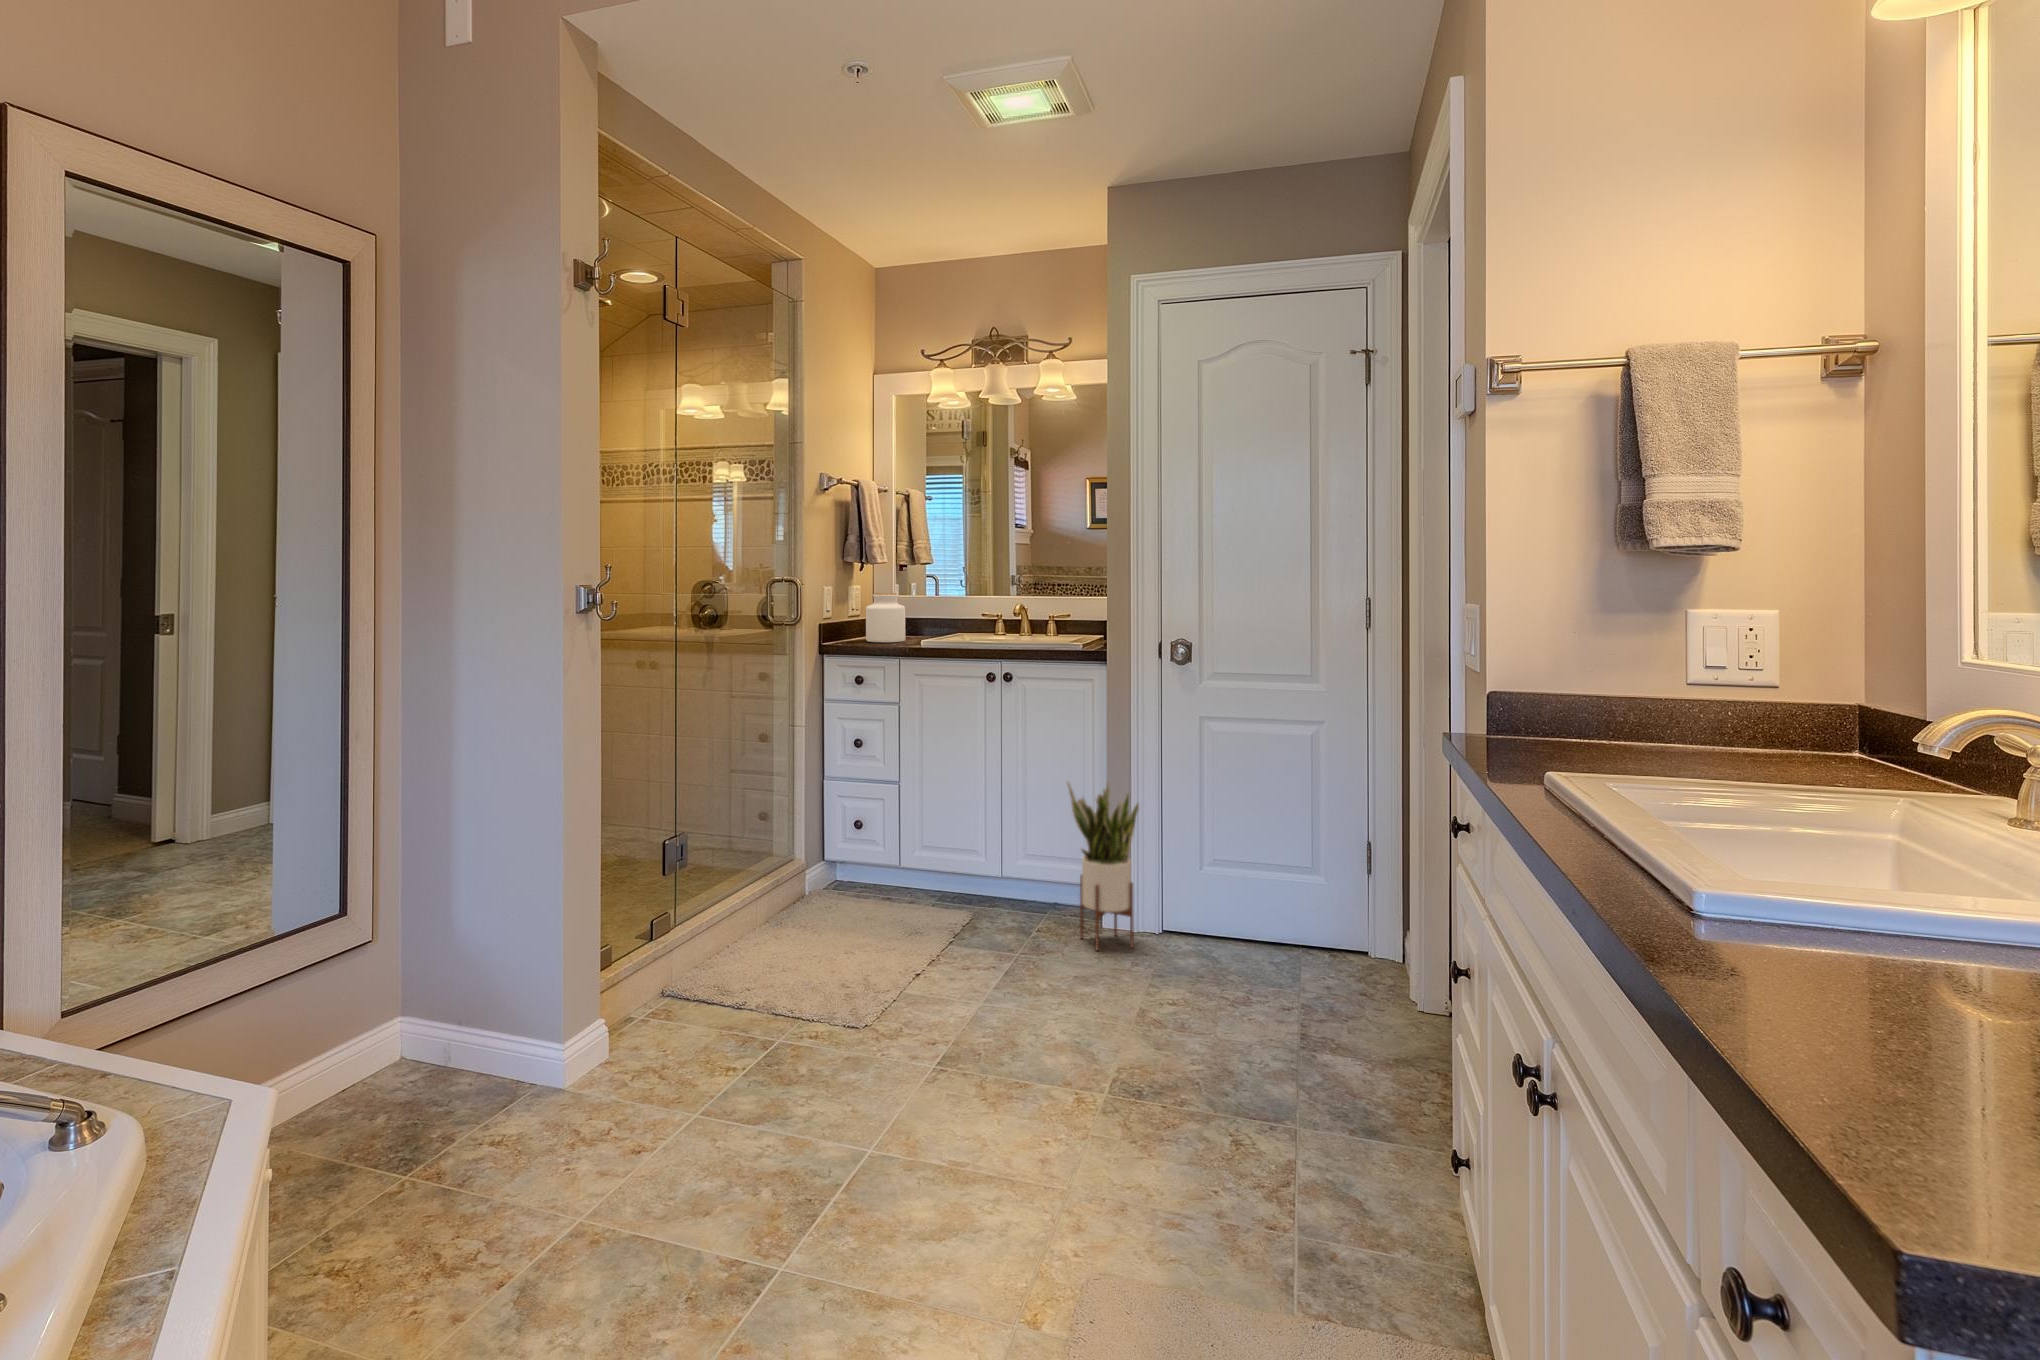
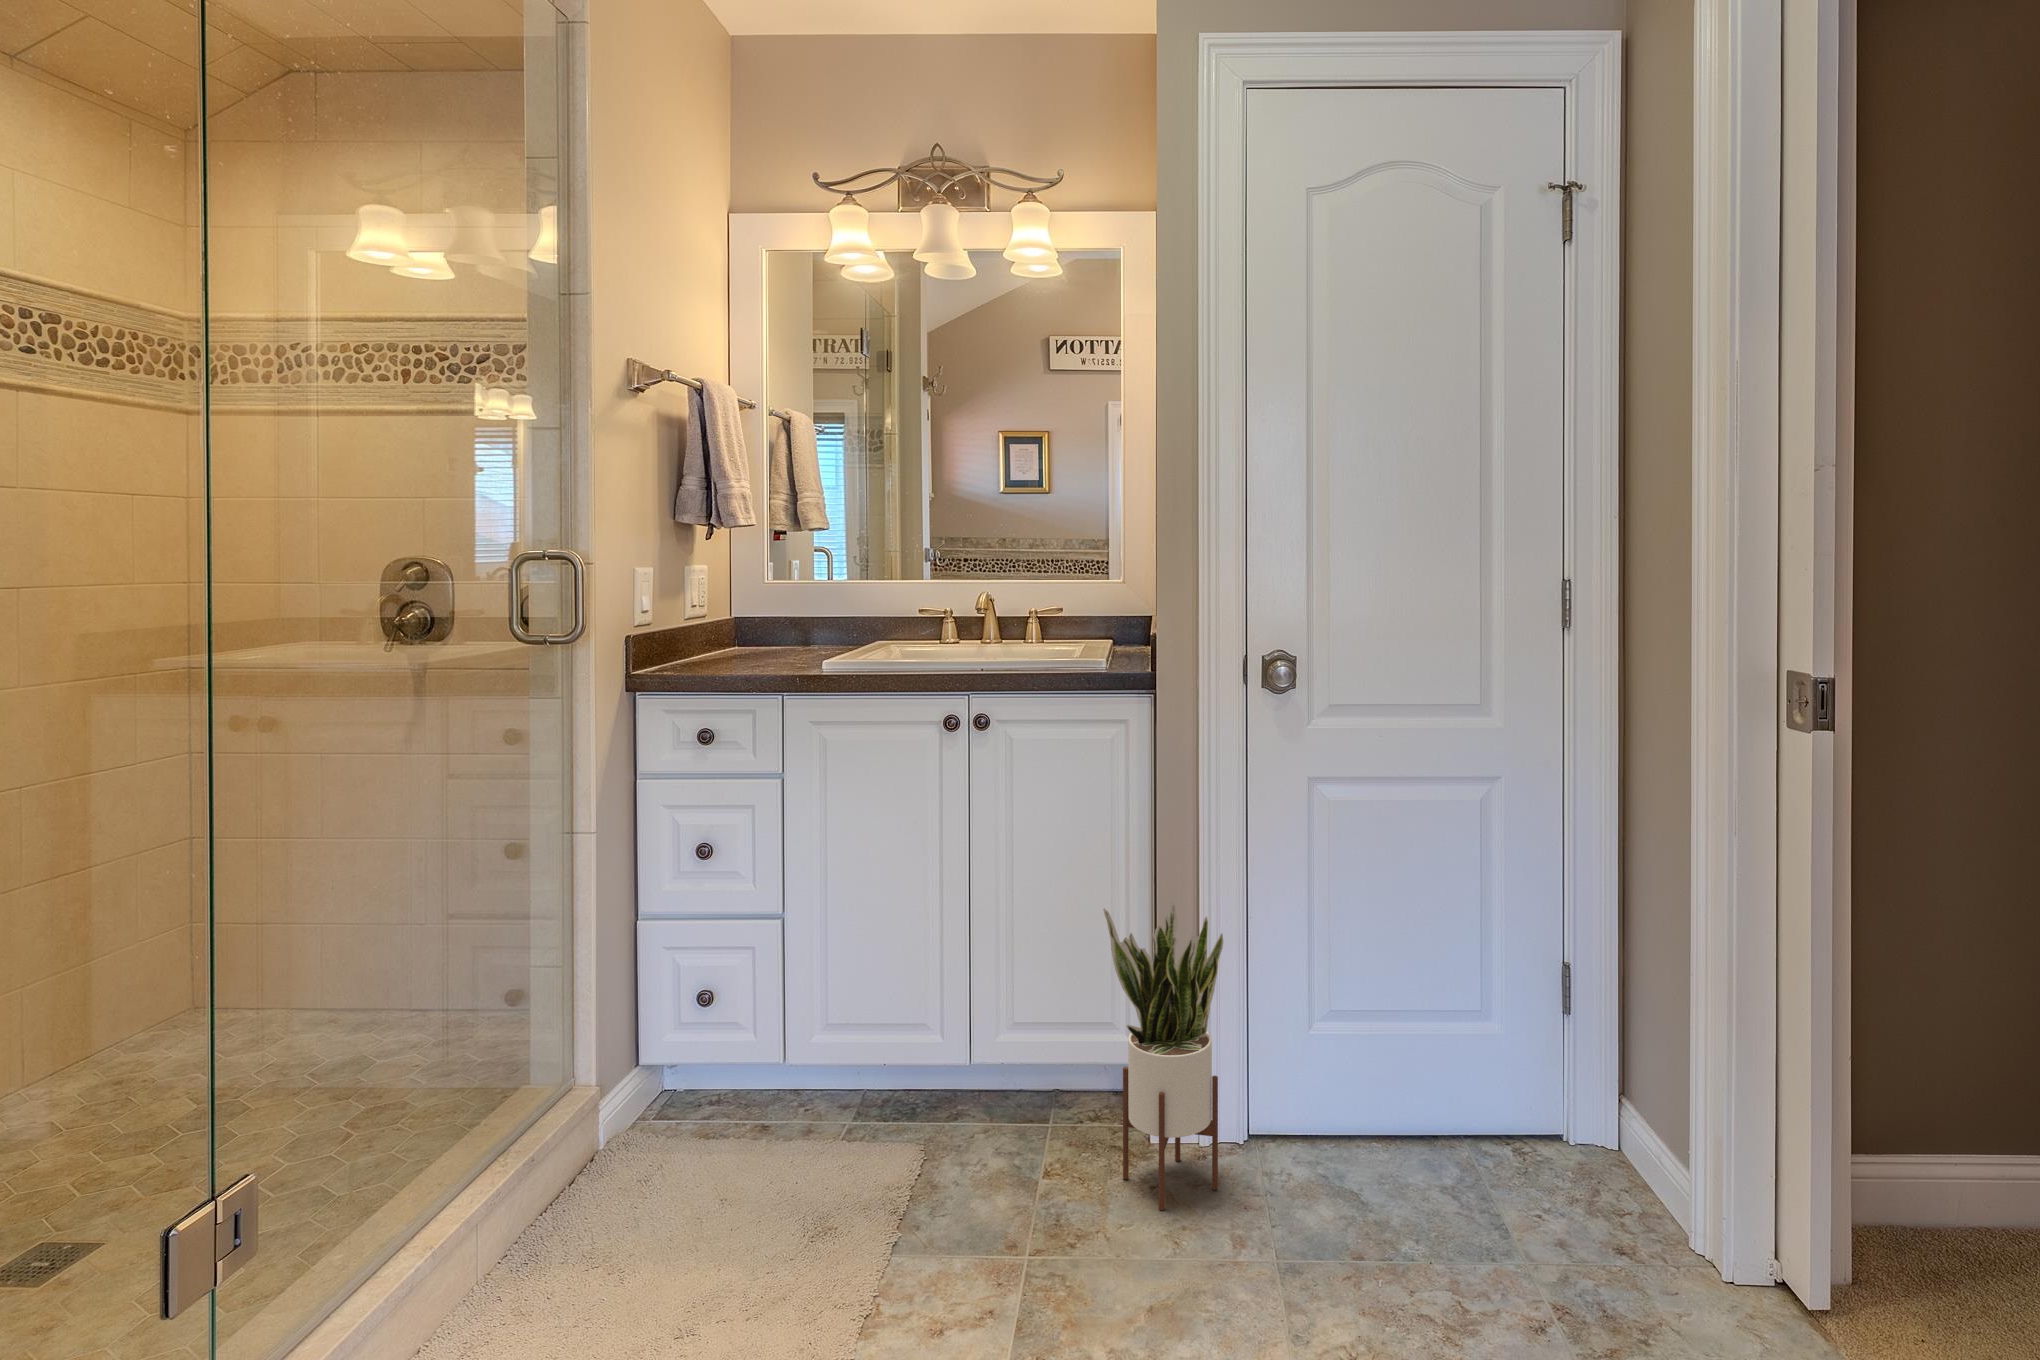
jar: present [866,593,905,642] -> none [718,577,789,663]

